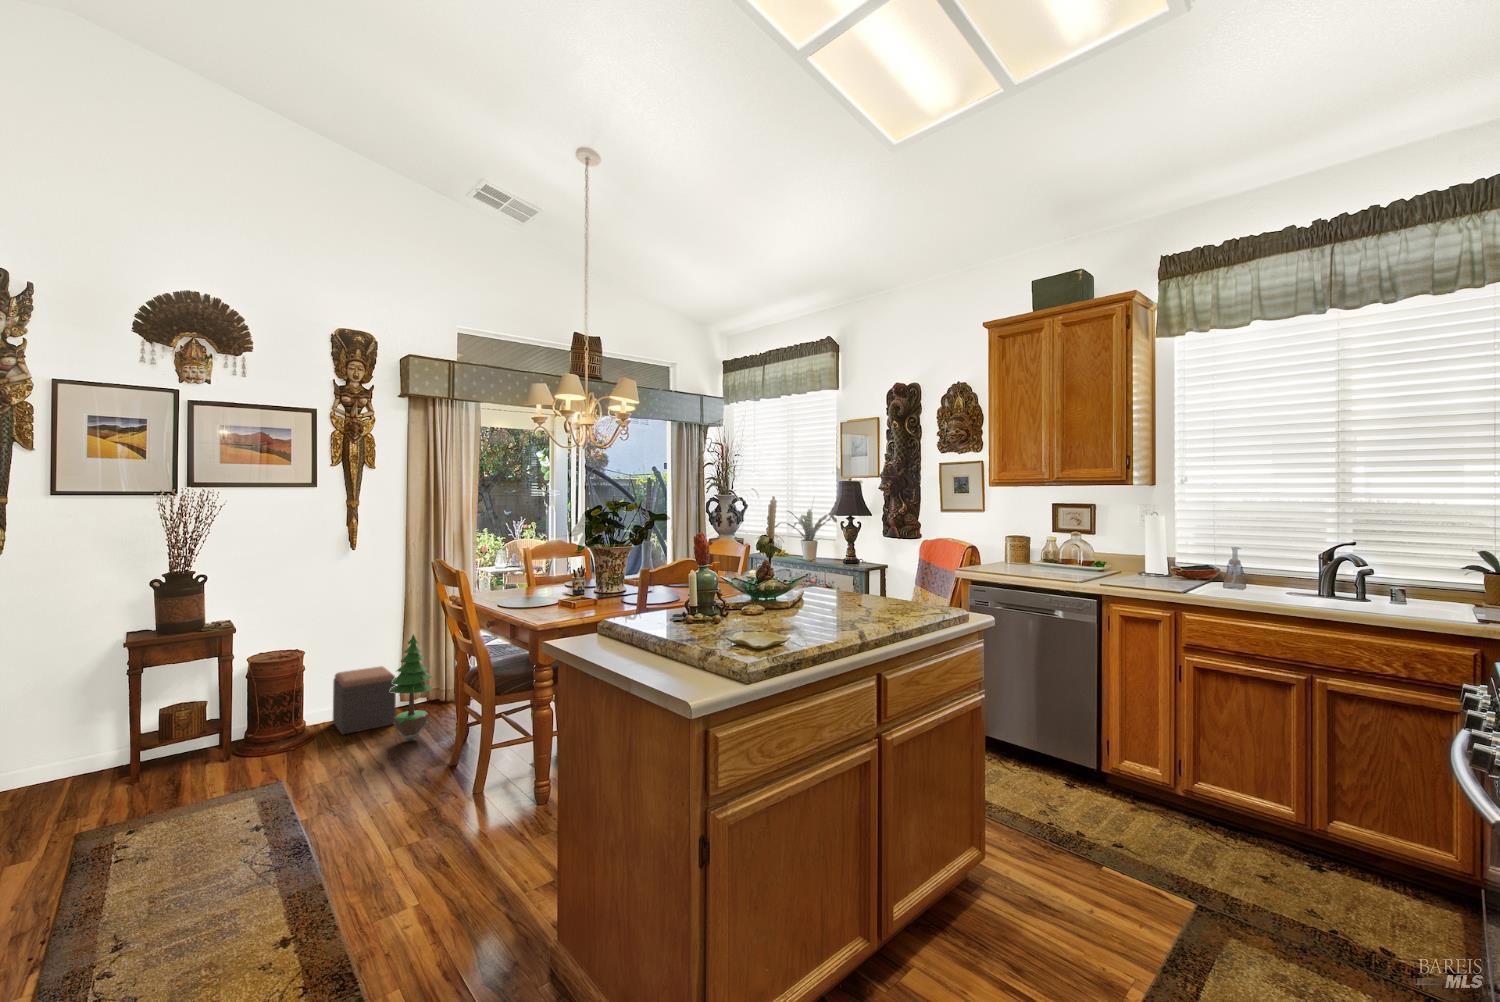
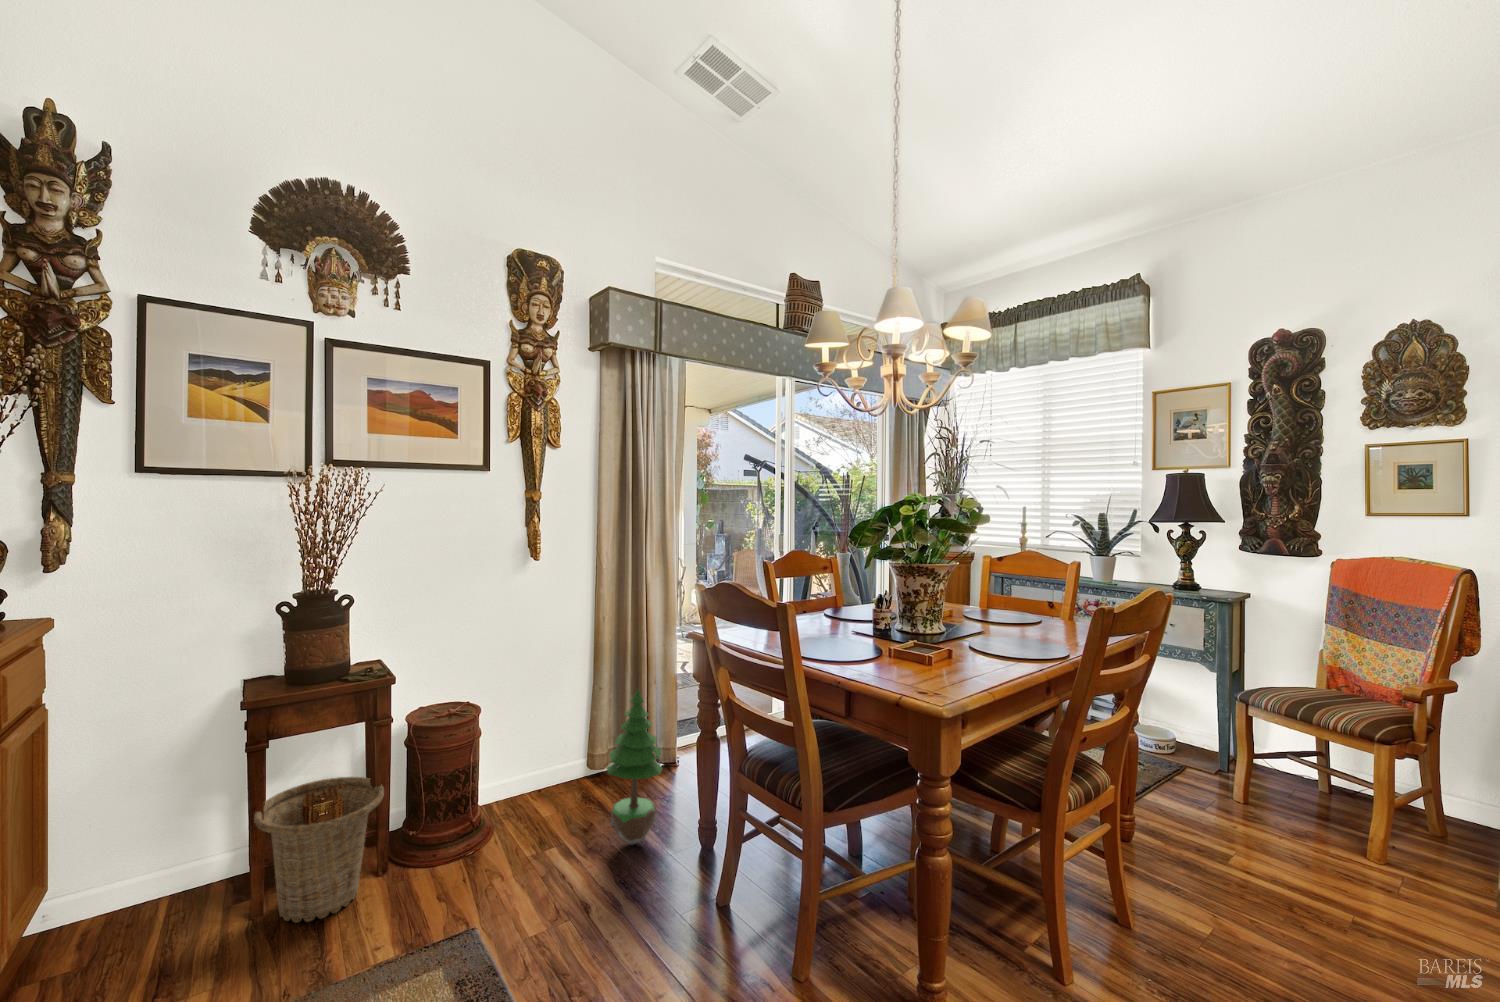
footstool: present [333,666,396,734] -> none [506,721,595,828]
basket: none [131,695,226,781] -> present [254,777,384,923]

